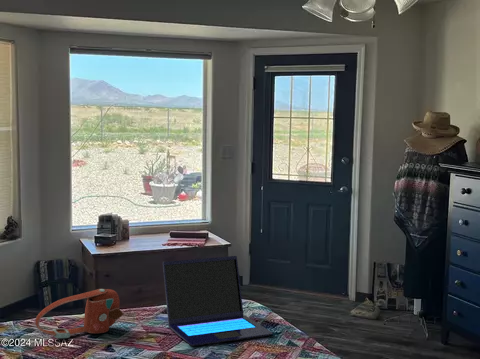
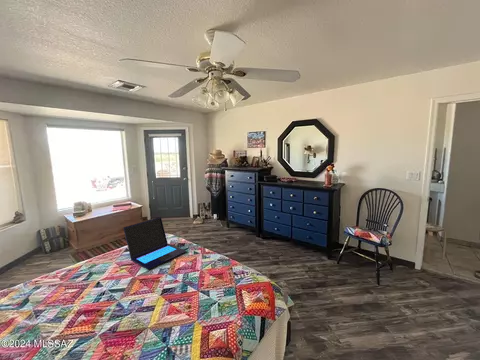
handbag: present [35,289,123,338] -> none [42,249,104,288]

